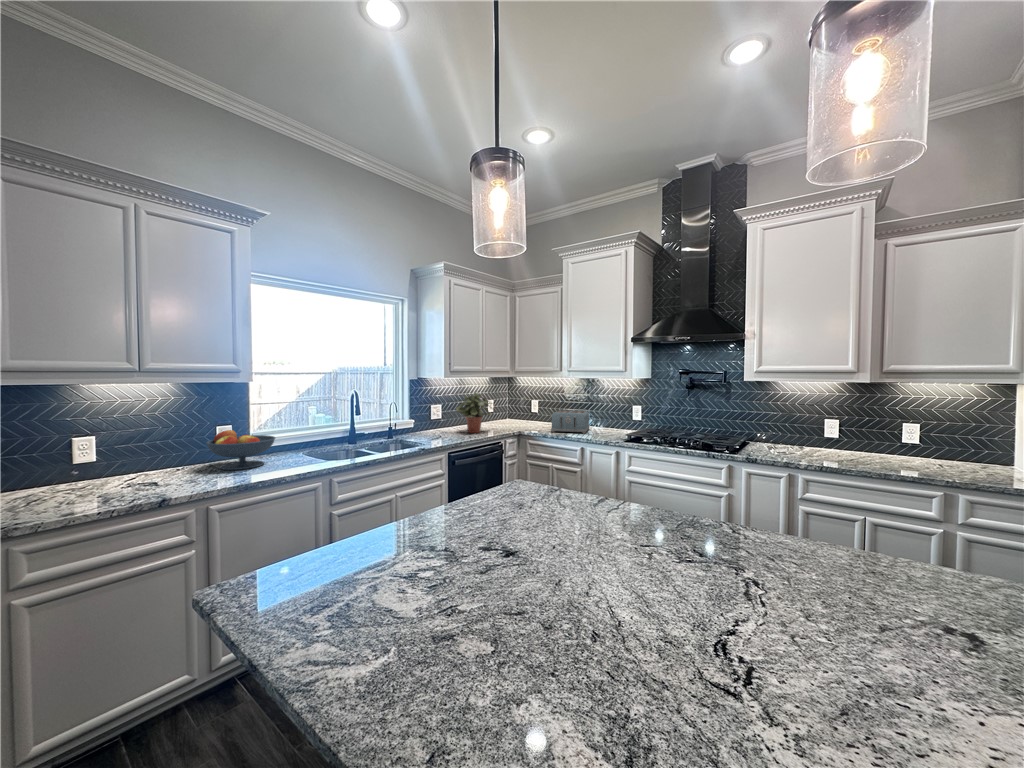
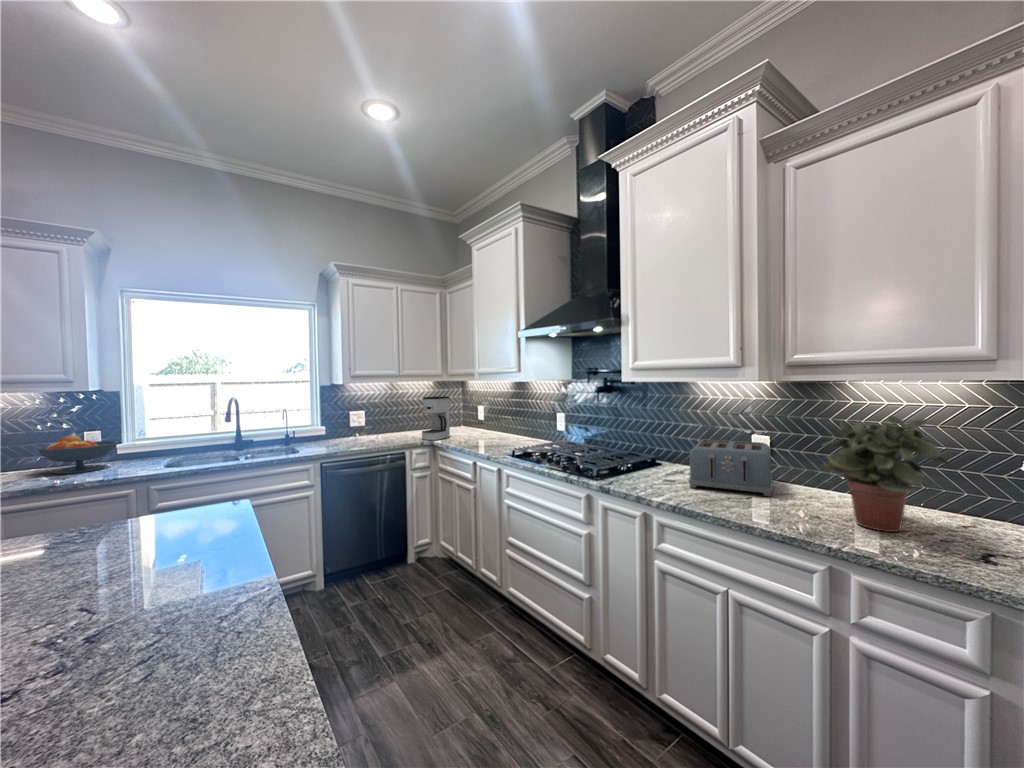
coffee maker: none [505,391,527,431] -> present [422,396,450,441]
potted plant: present [456,393,492,433] -> present [822,416,952,532]
toaster: present [551,410,590,434] -> present [688,439,773,496]

